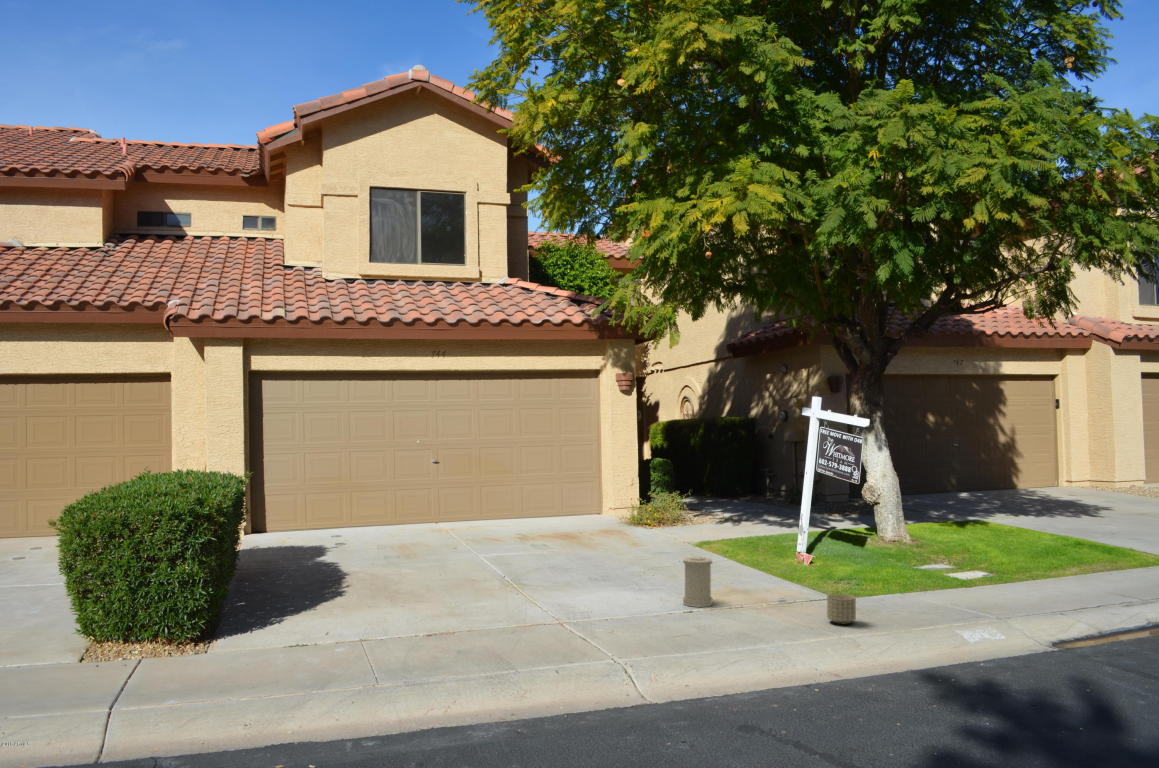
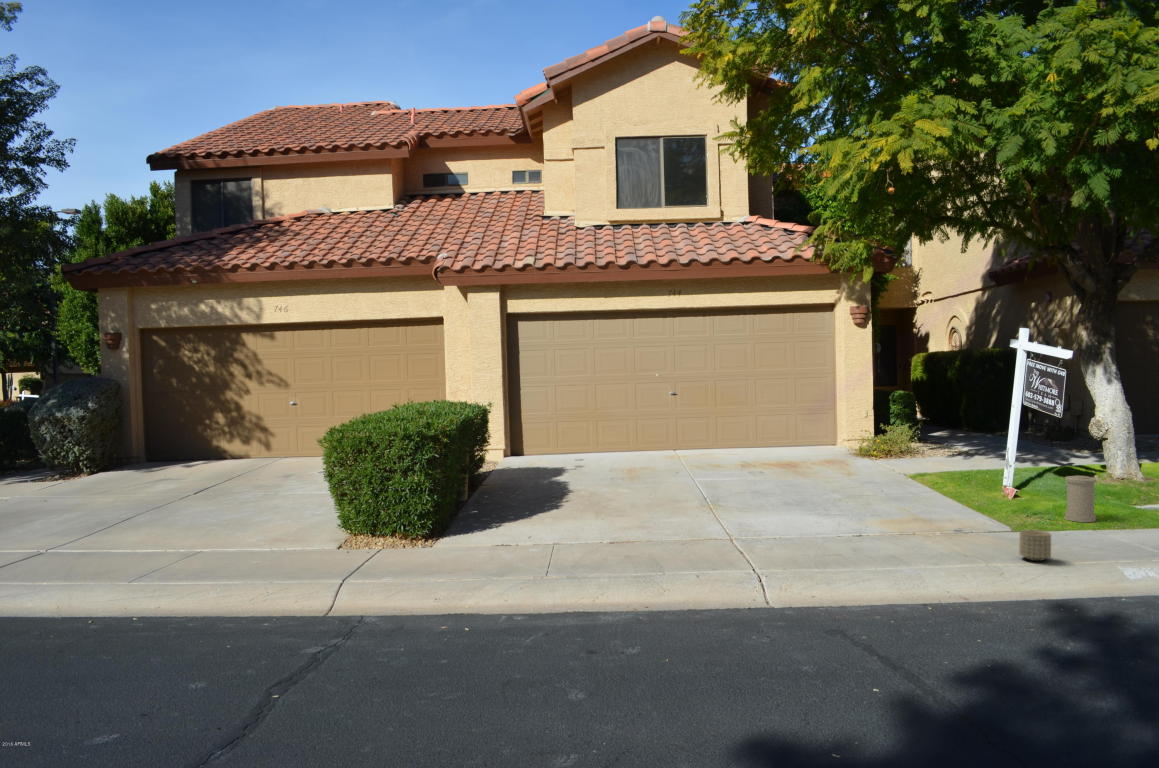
trash can: present [683,557,713,607] -> present [1065,476,1096,522]

